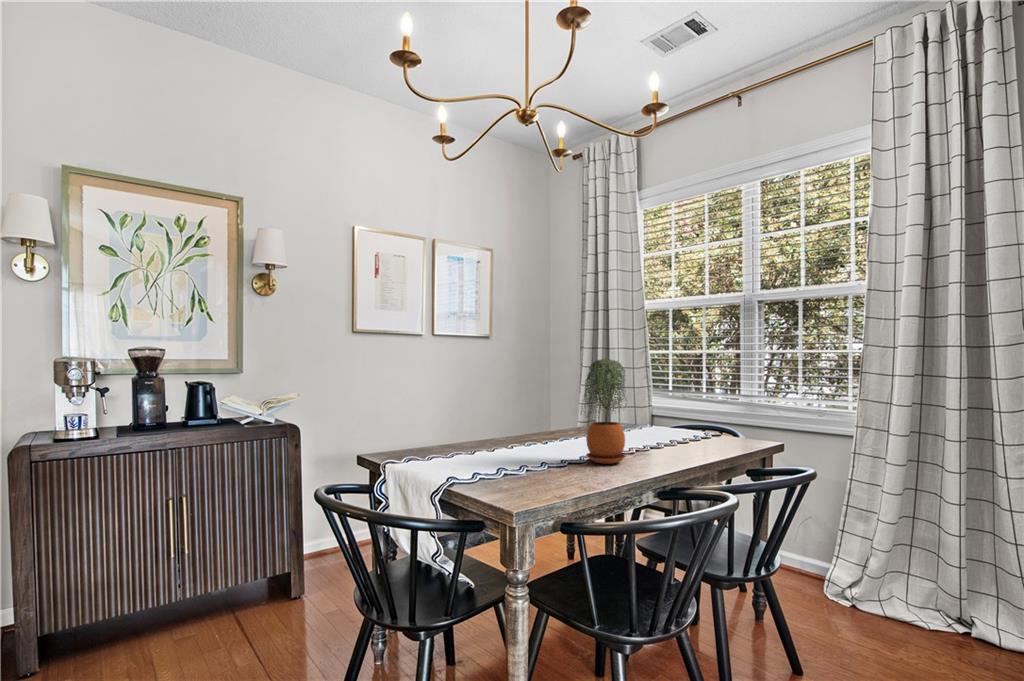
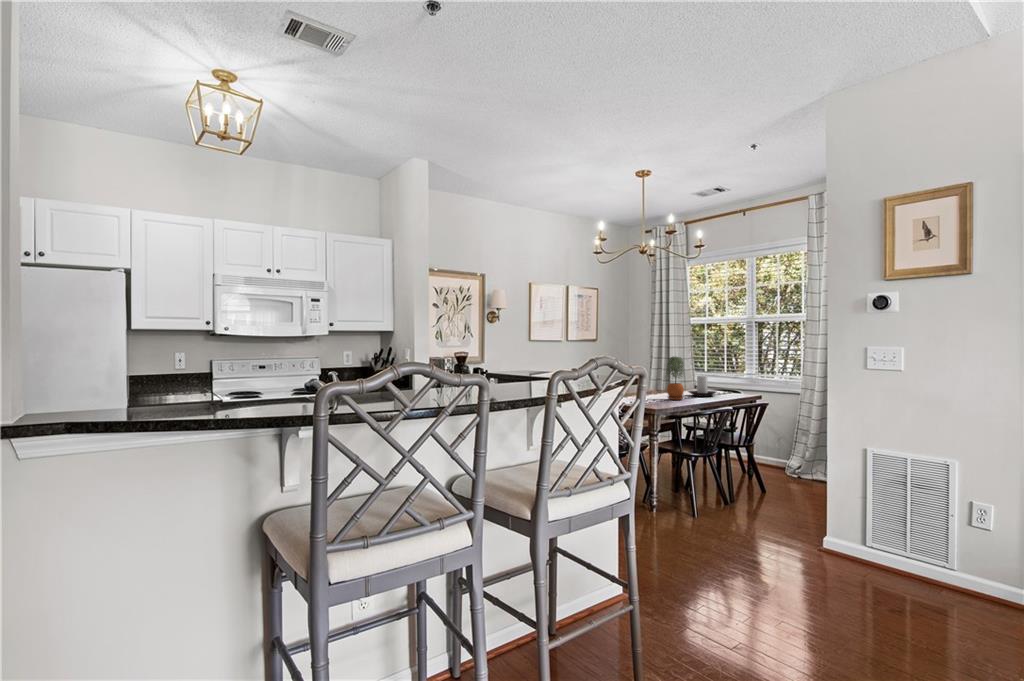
candle holder: none [636,400,701,449] -> present [688,375,716,397]

